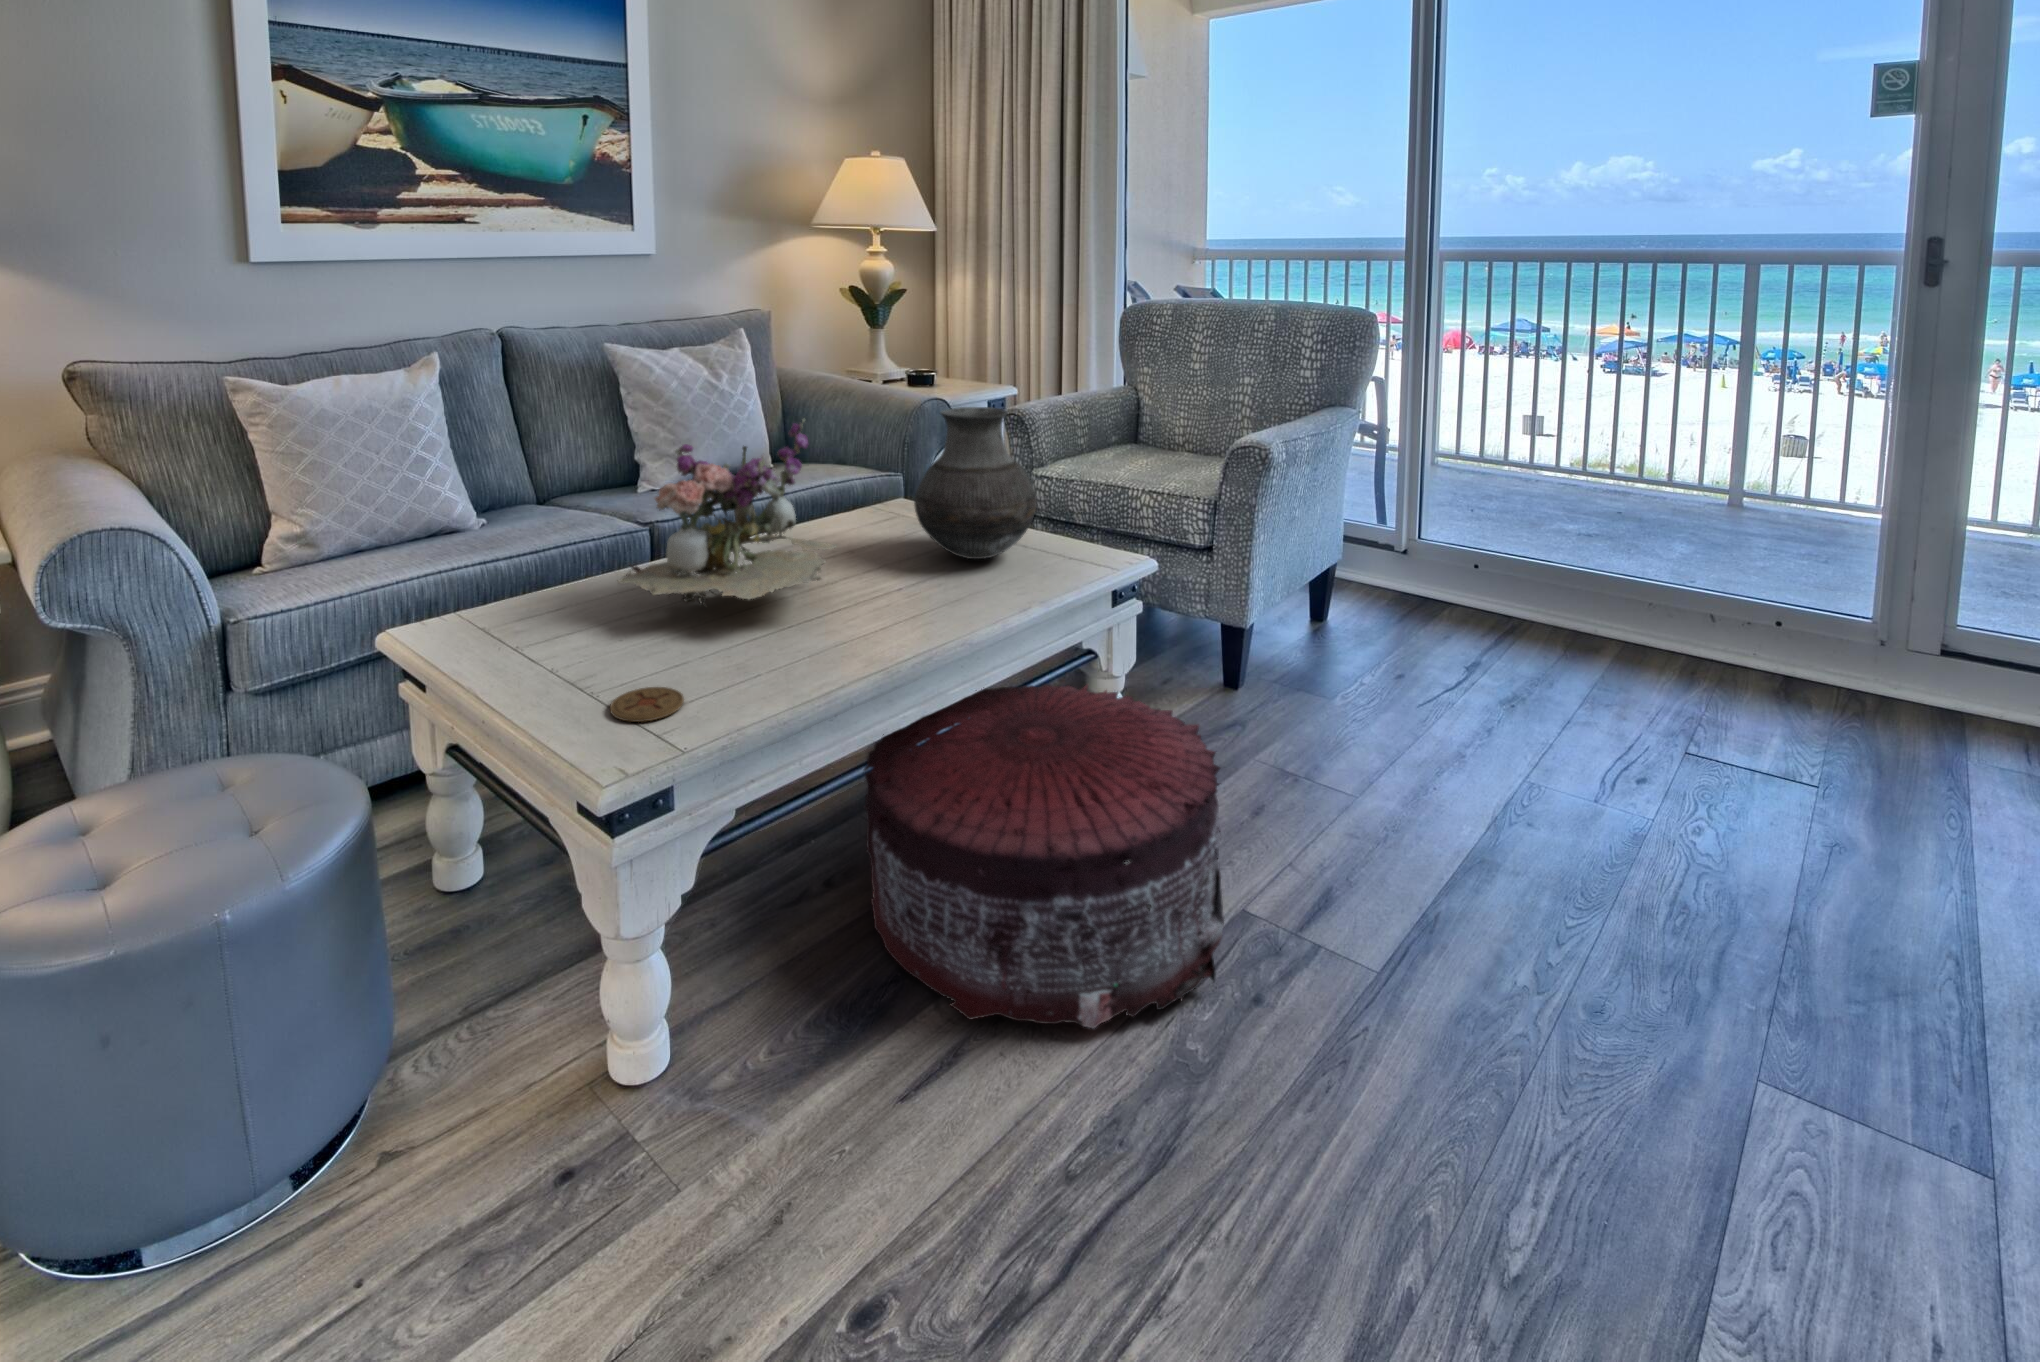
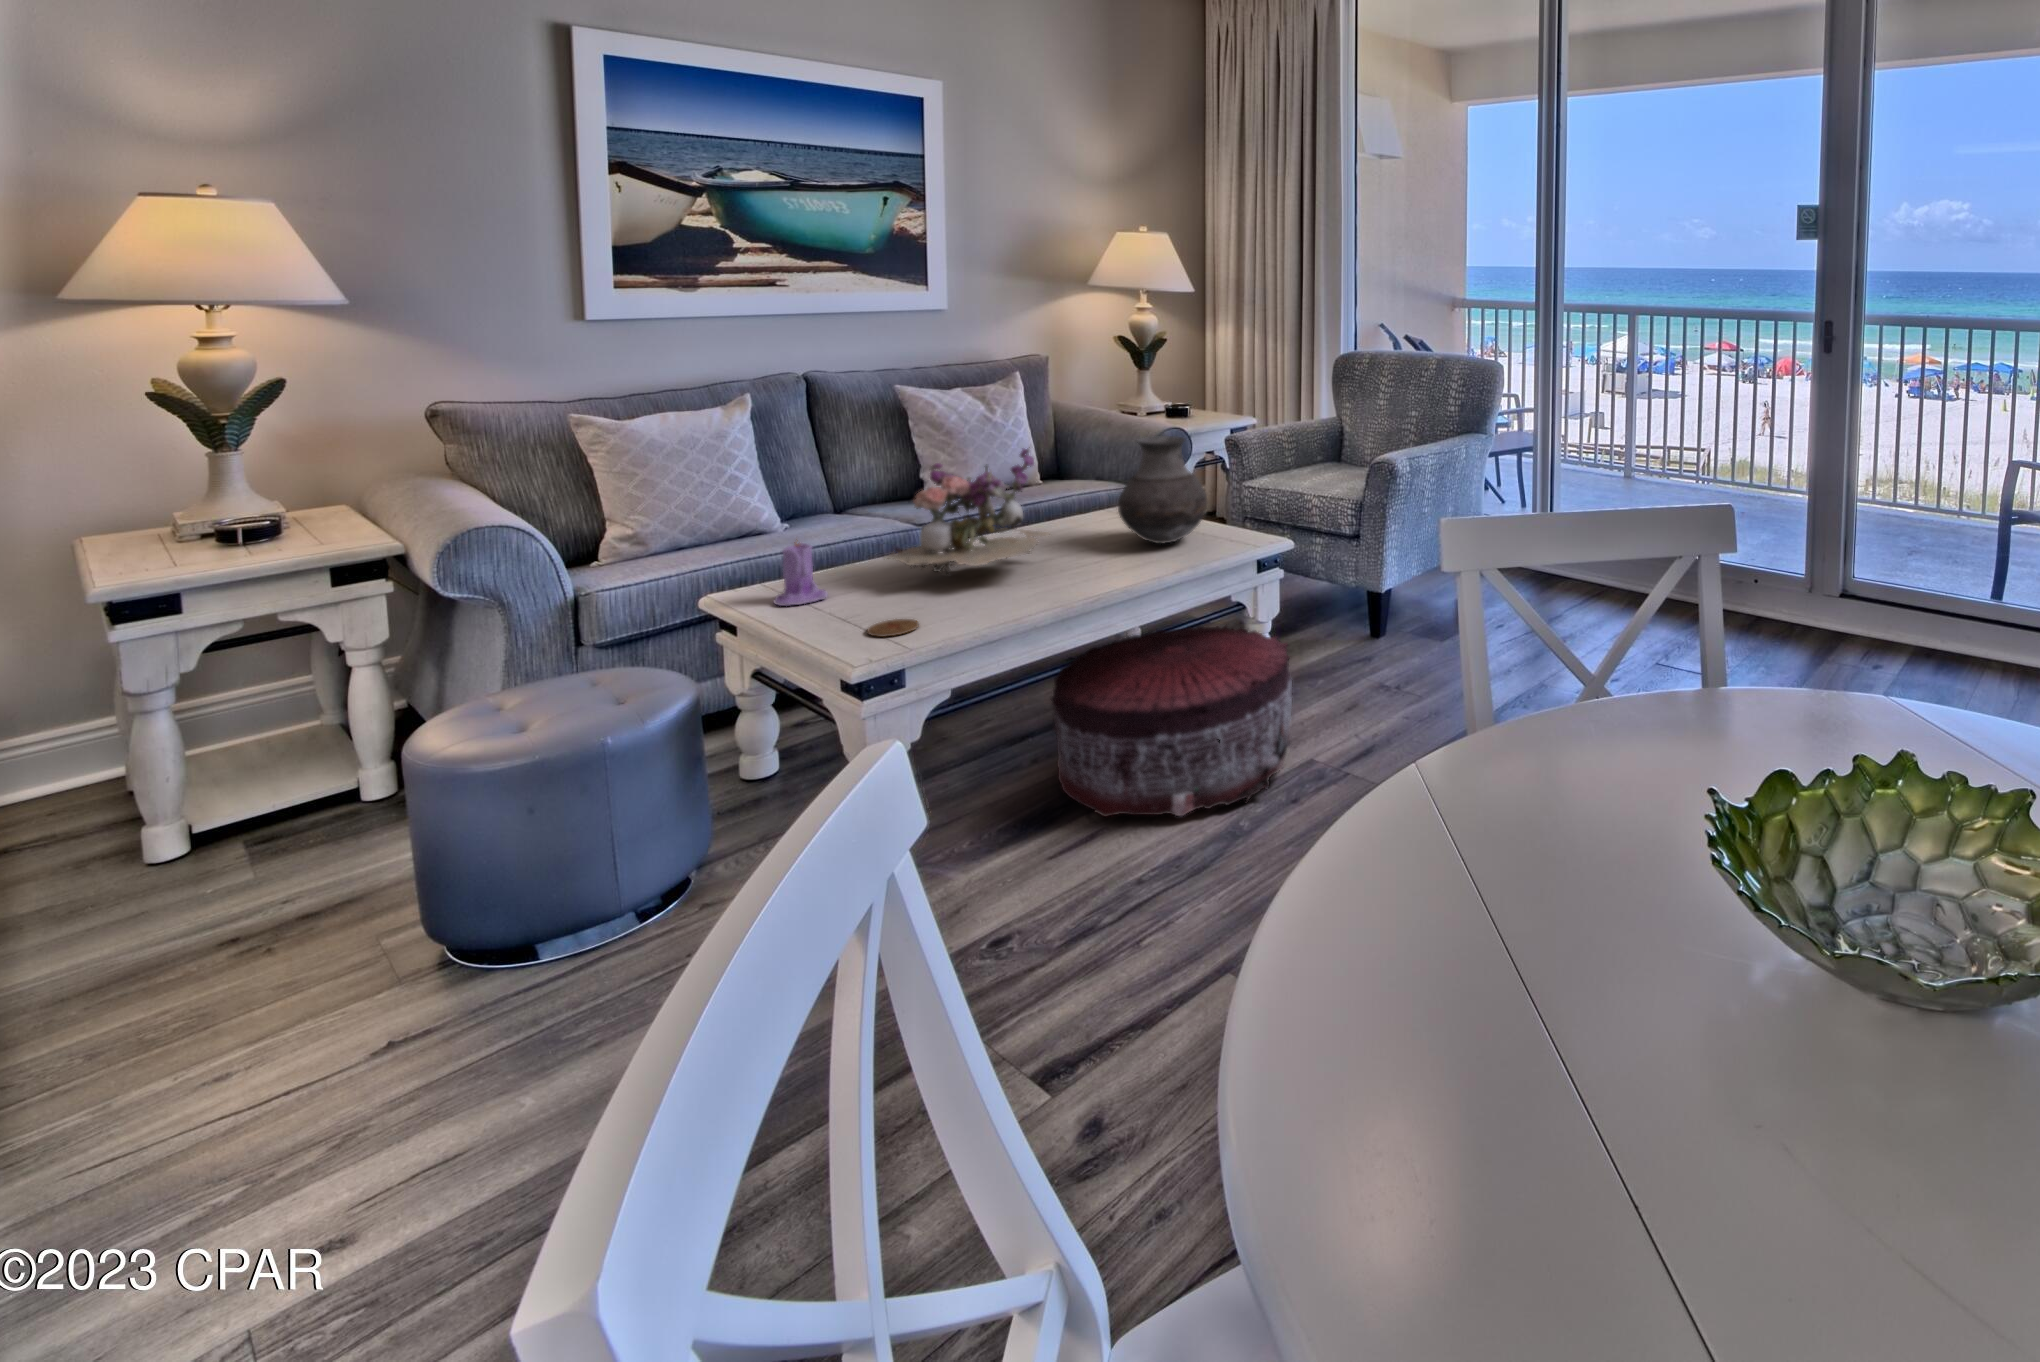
candle: none [474,551,546,654] -> present [774,540,827,606]

